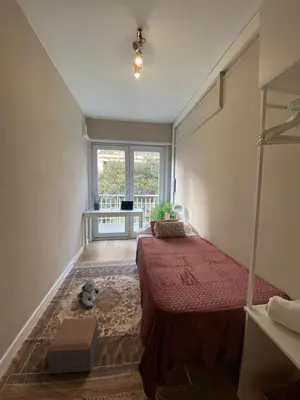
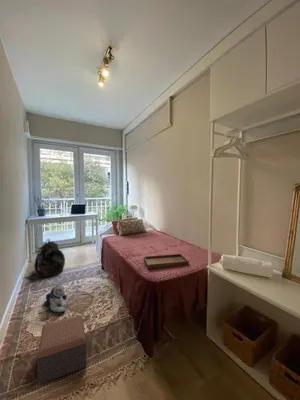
backpack: none [74,233,108,269] -> present [25,239,65,280]
tray: none [163,265,214,291] -> present [144,248,189,269]

